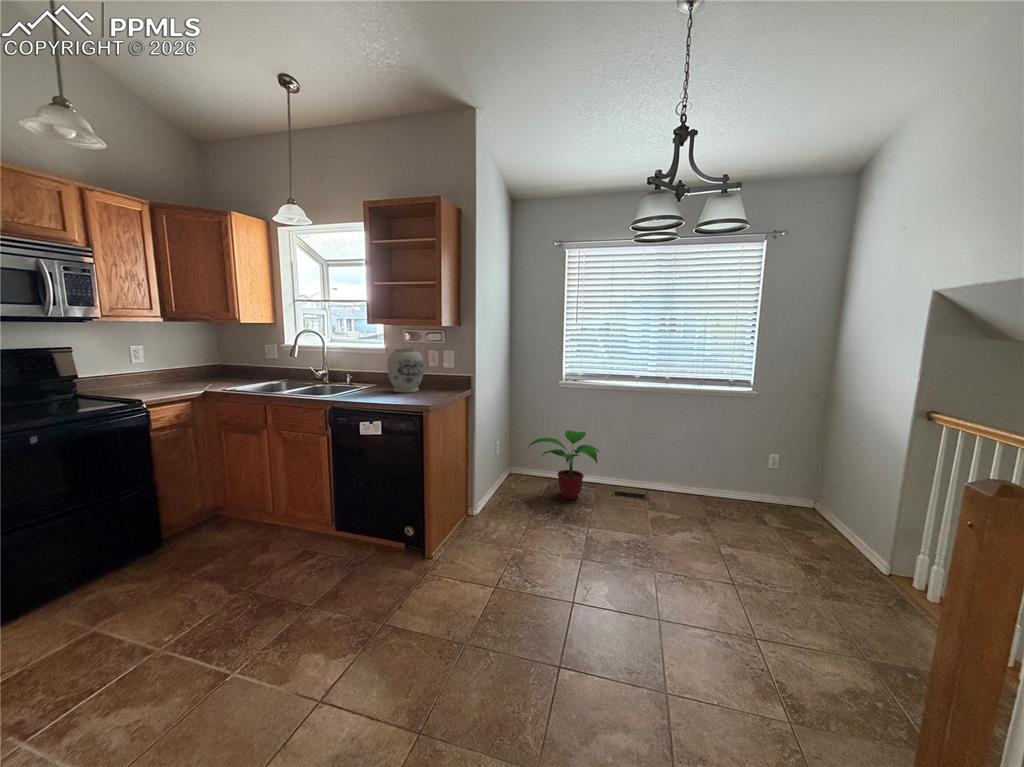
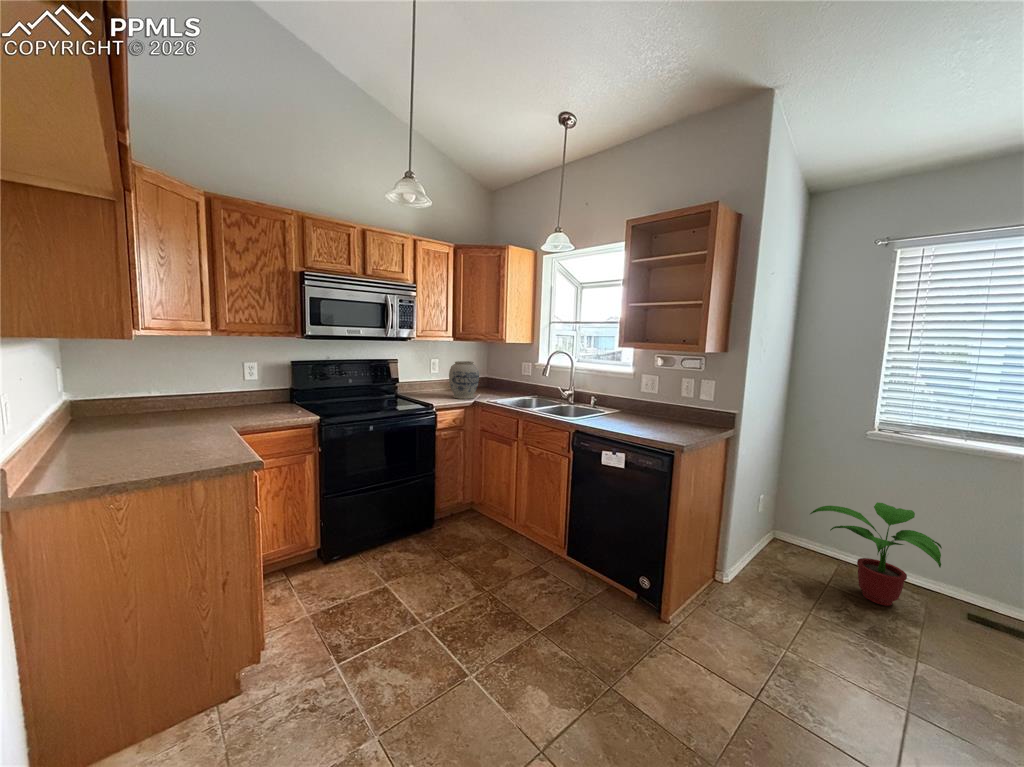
vase: present [387,348,424,393] -> present [449,361,479,399]

